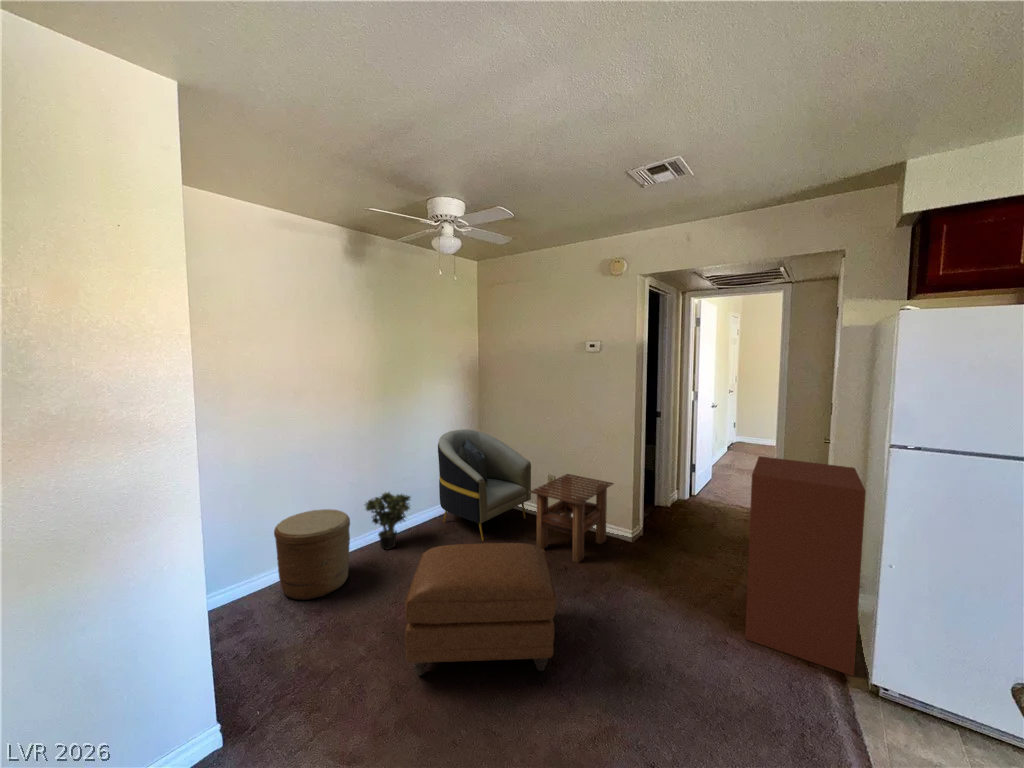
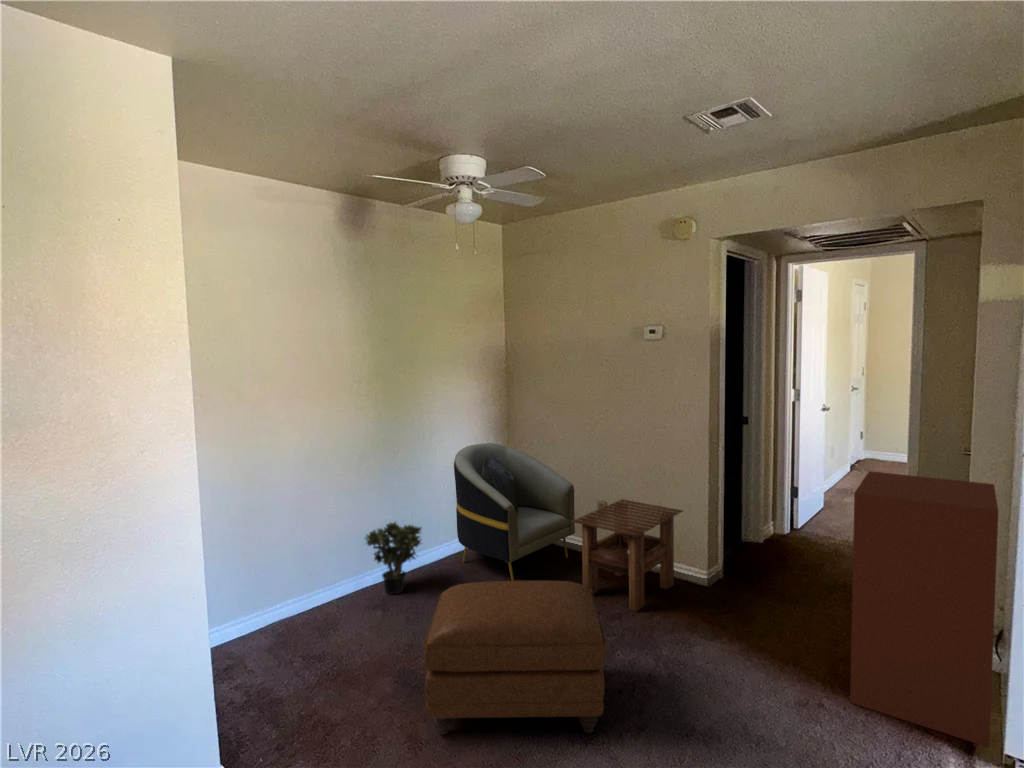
woven basket: present [274,509,350,600] -> none [261,542,350,651]

